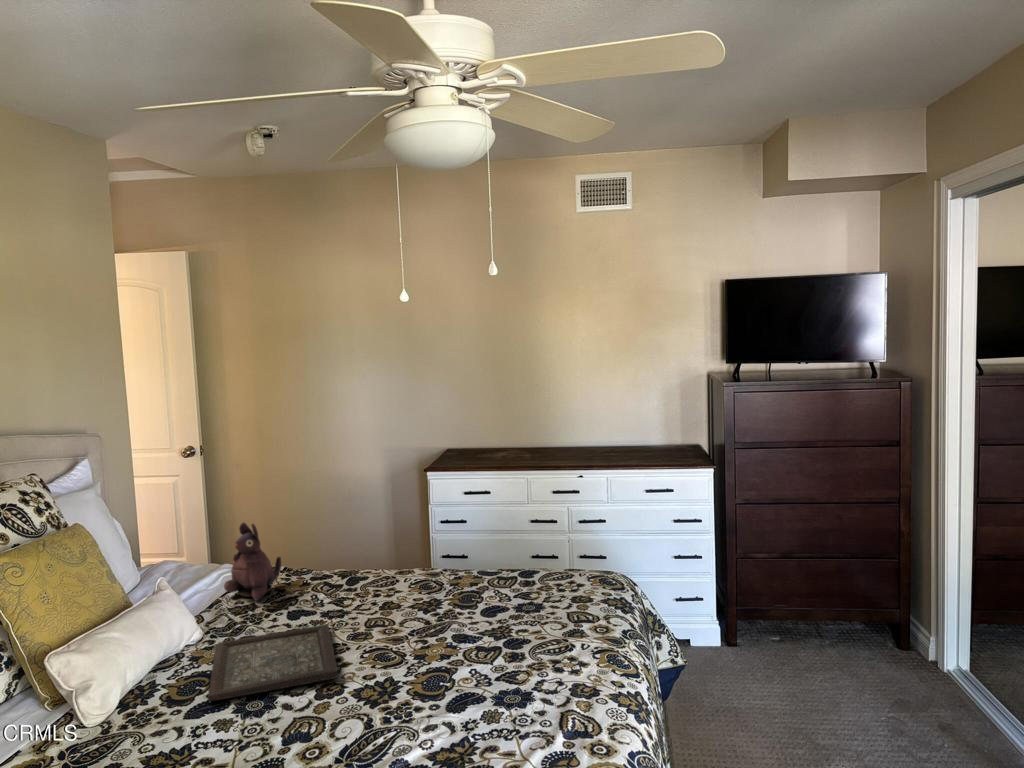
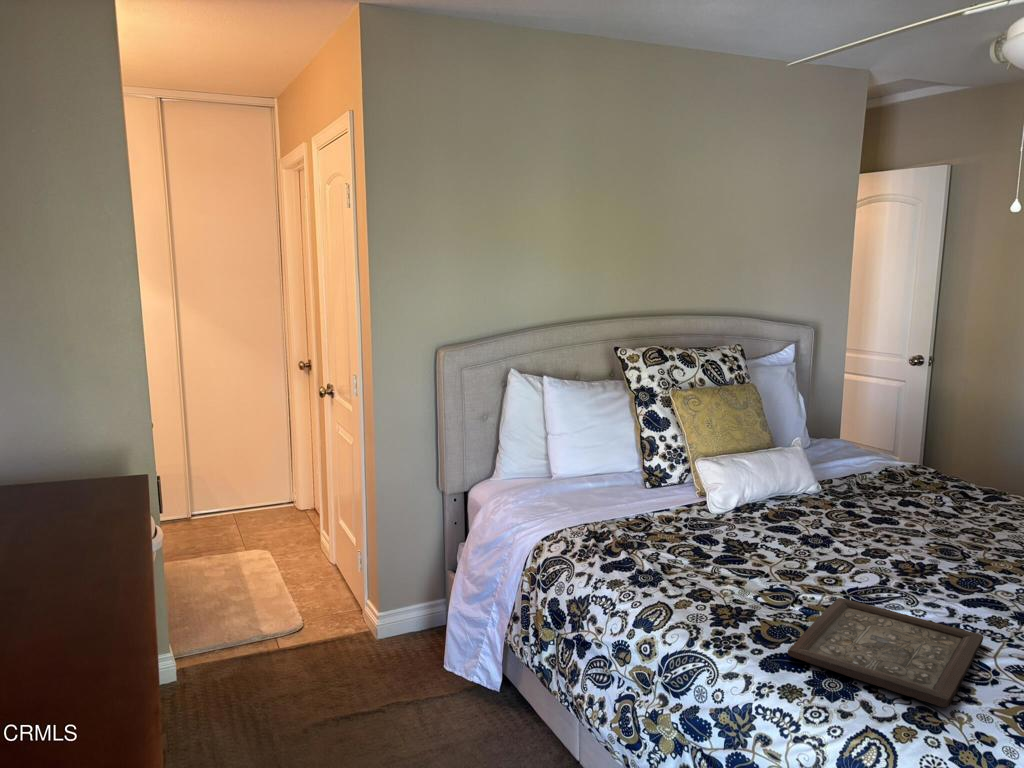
plush toy: present [224,523,281,601] -> none [887,470,969,569]

